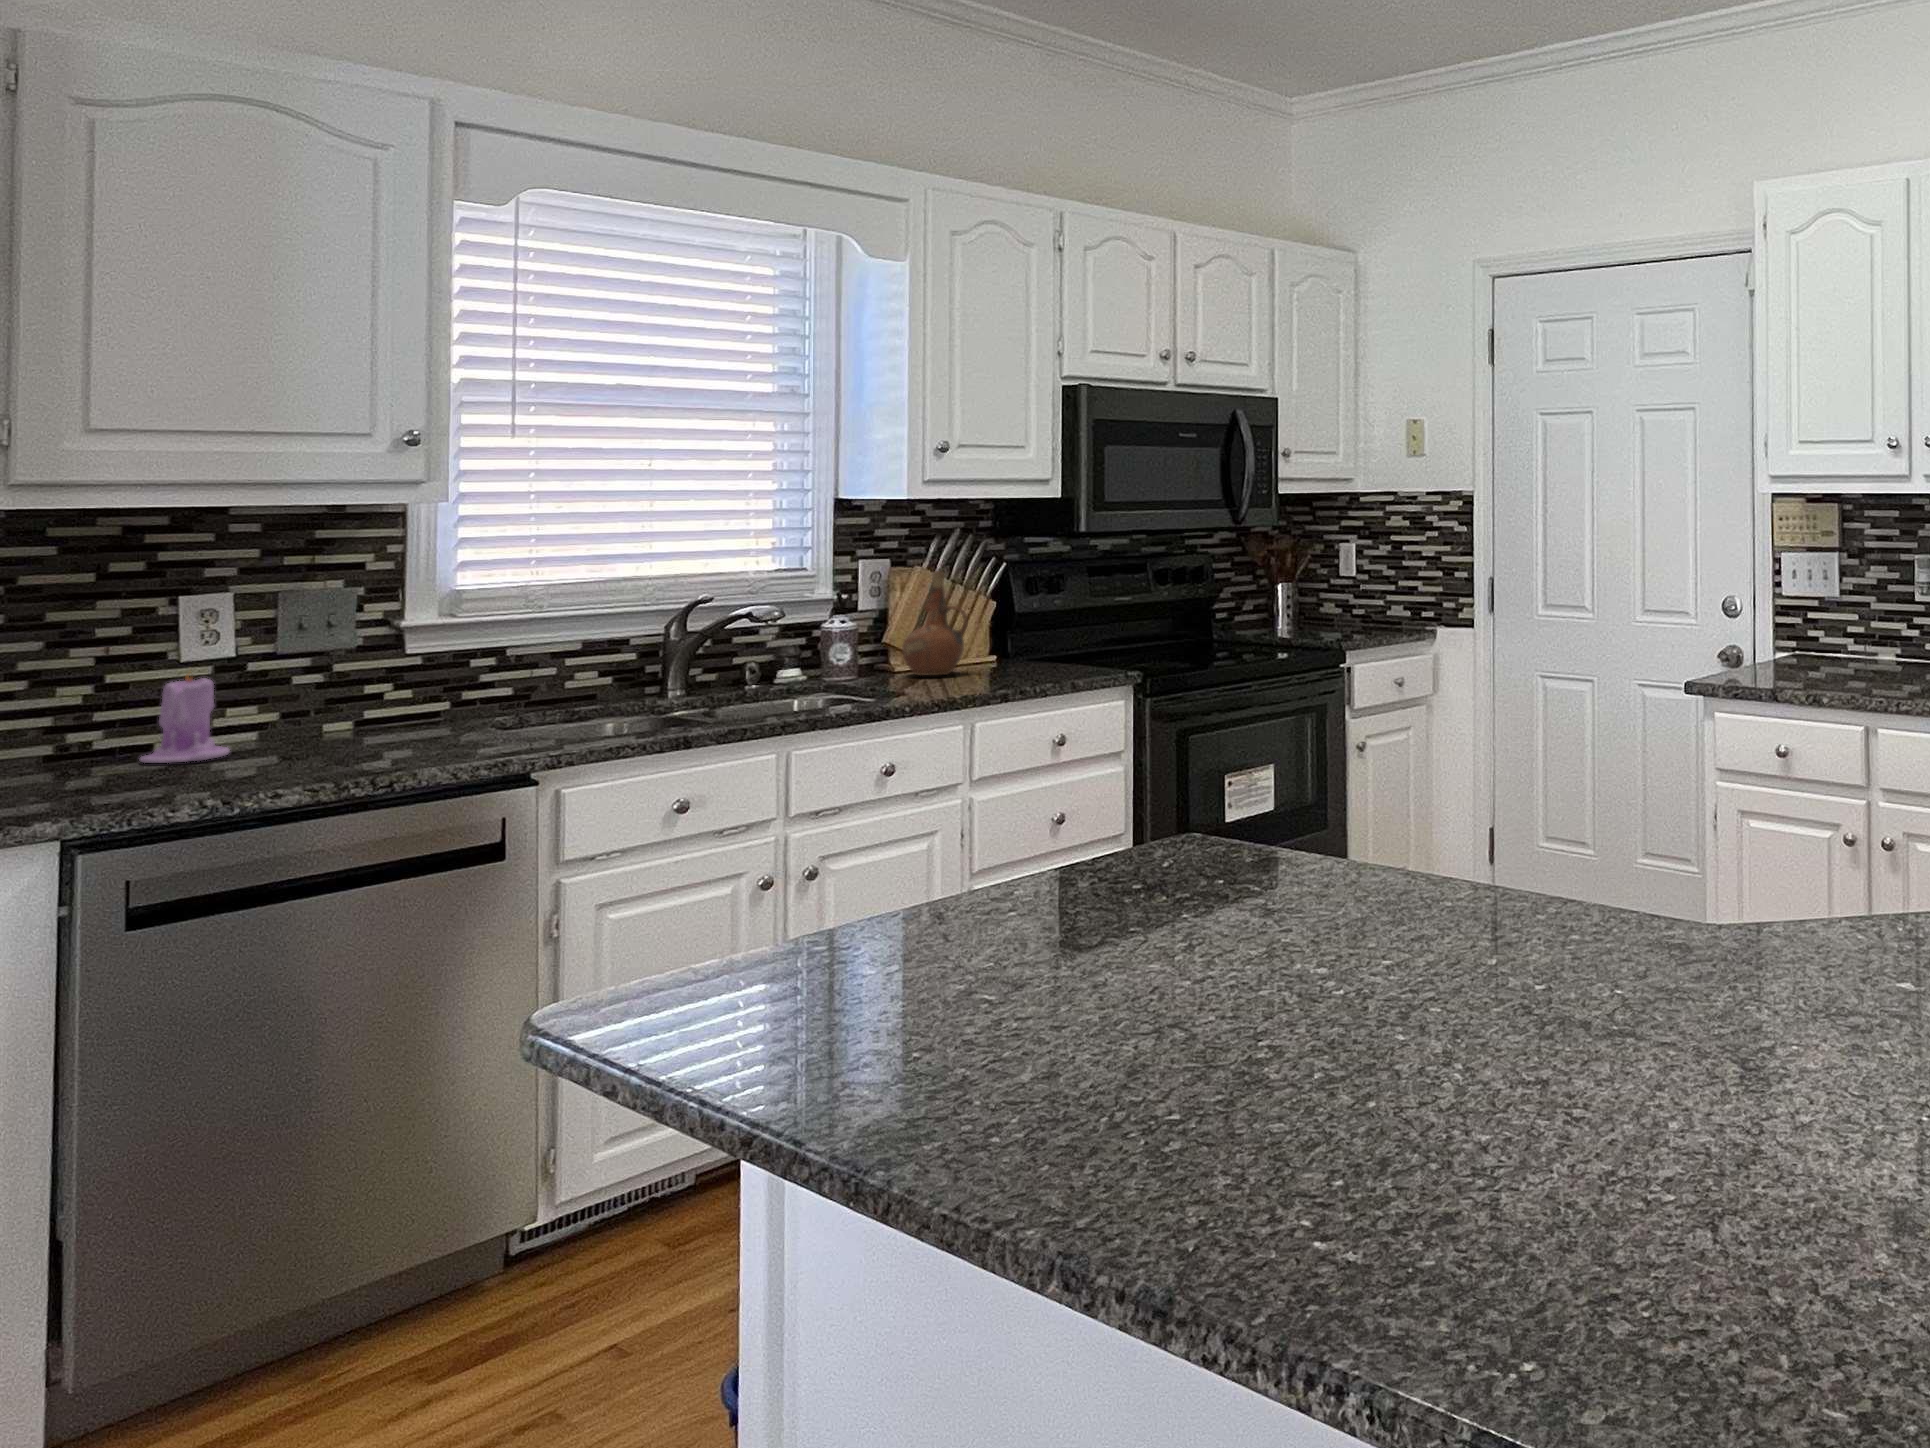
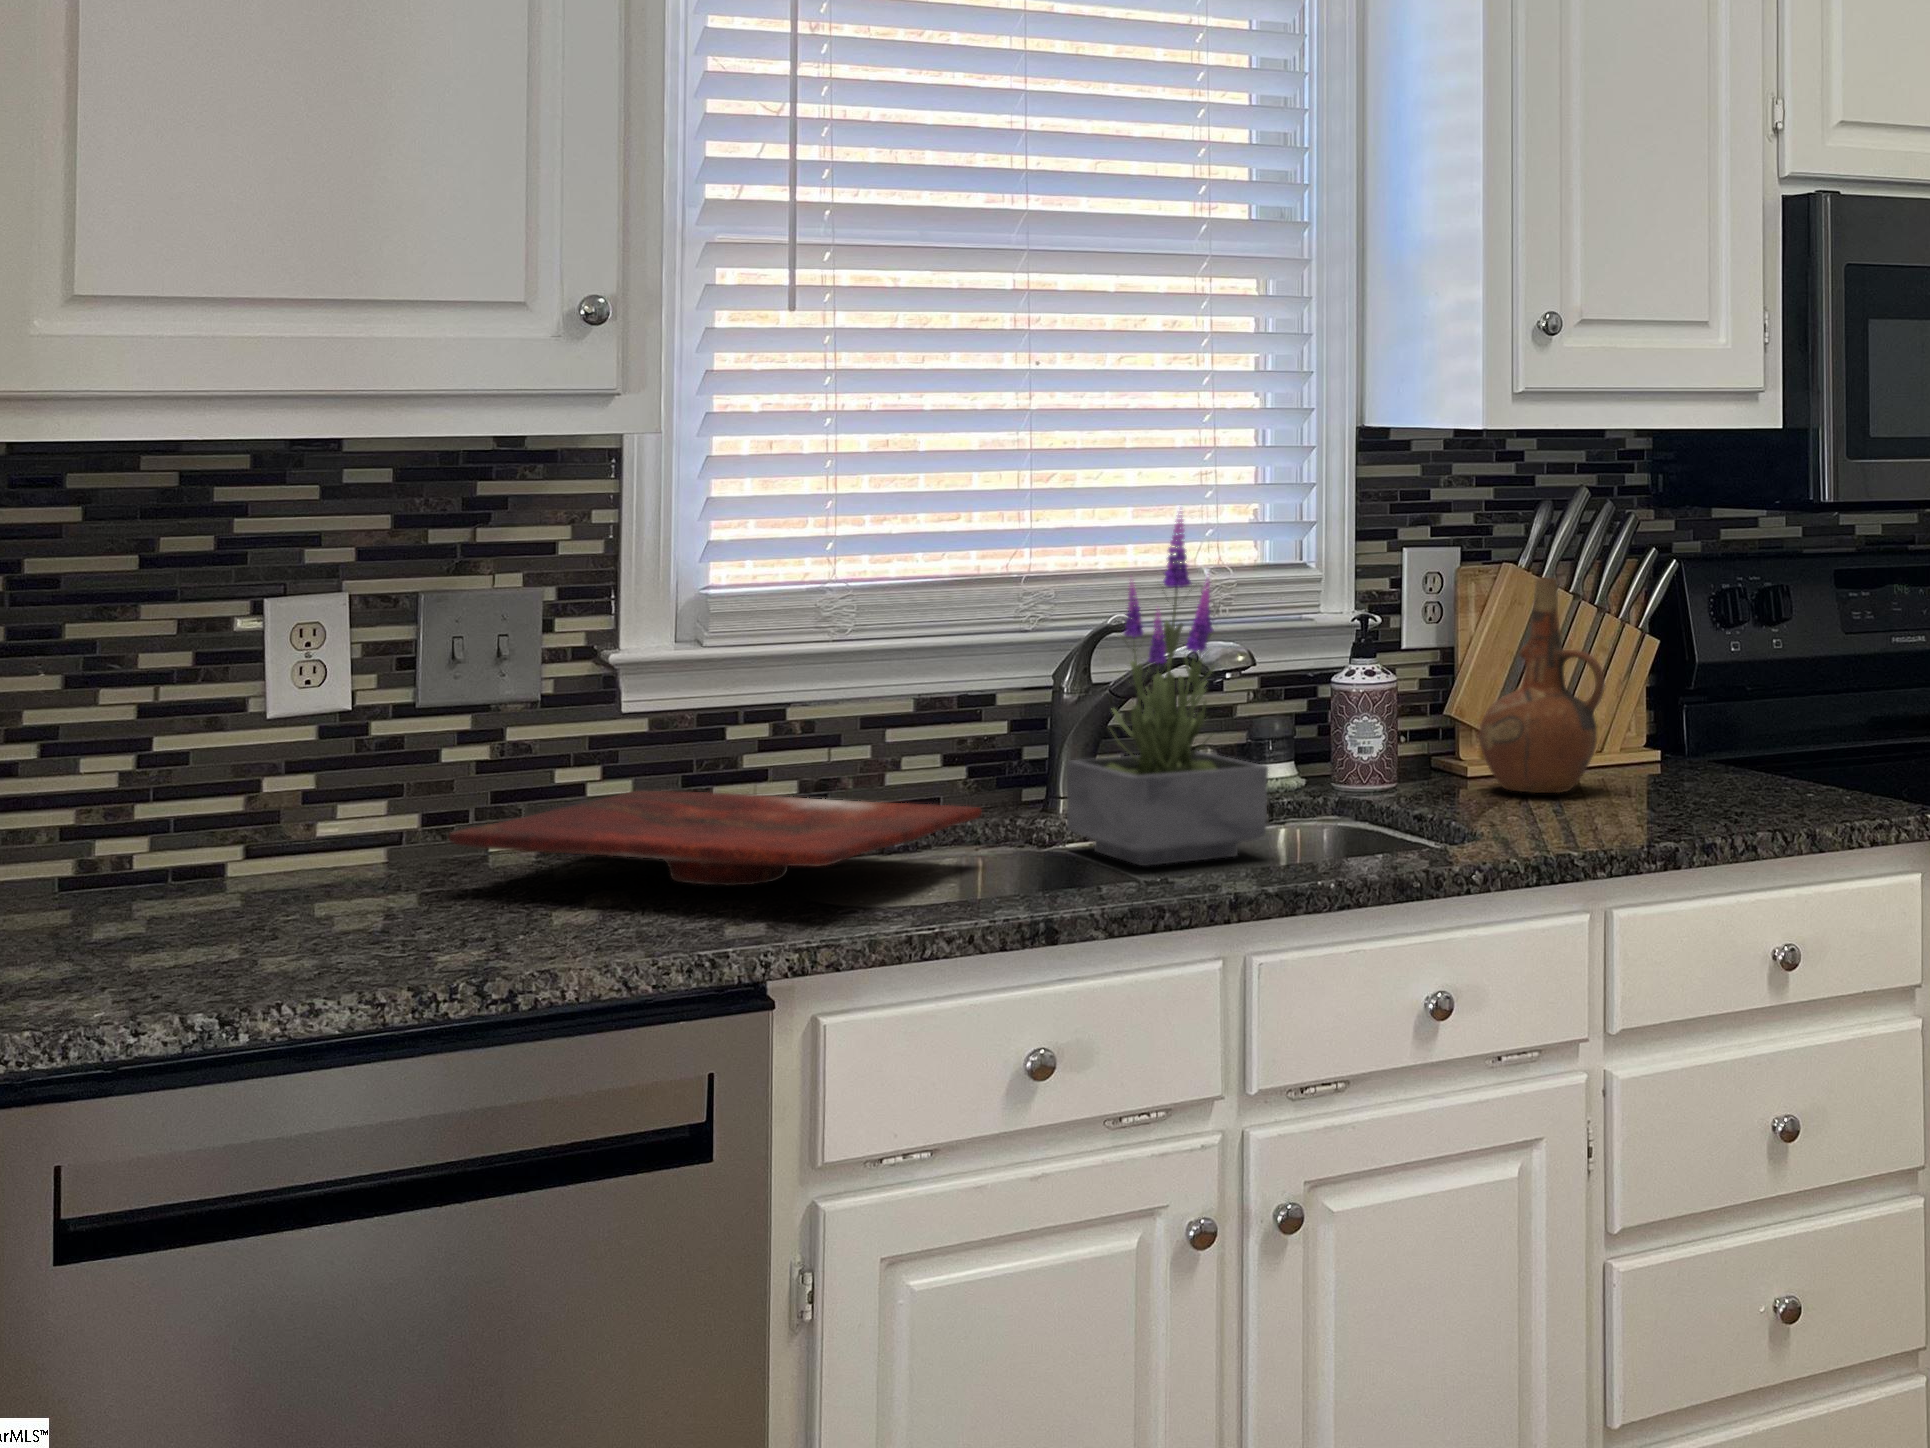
potted plant: none [683,537,796,714] -> present [1067,511,1268,866]
candle: present [140,672,229,763] -> none [179,731,318,908]
cutting board: none [318,690,637,734] -> present [449,791,982,885]

